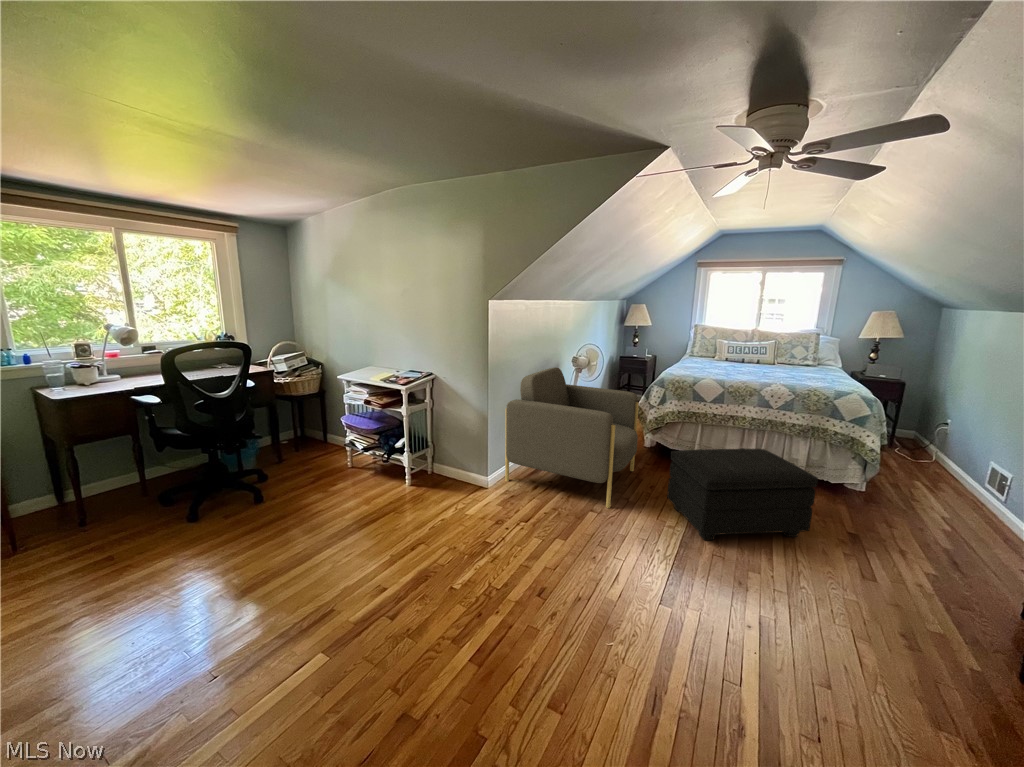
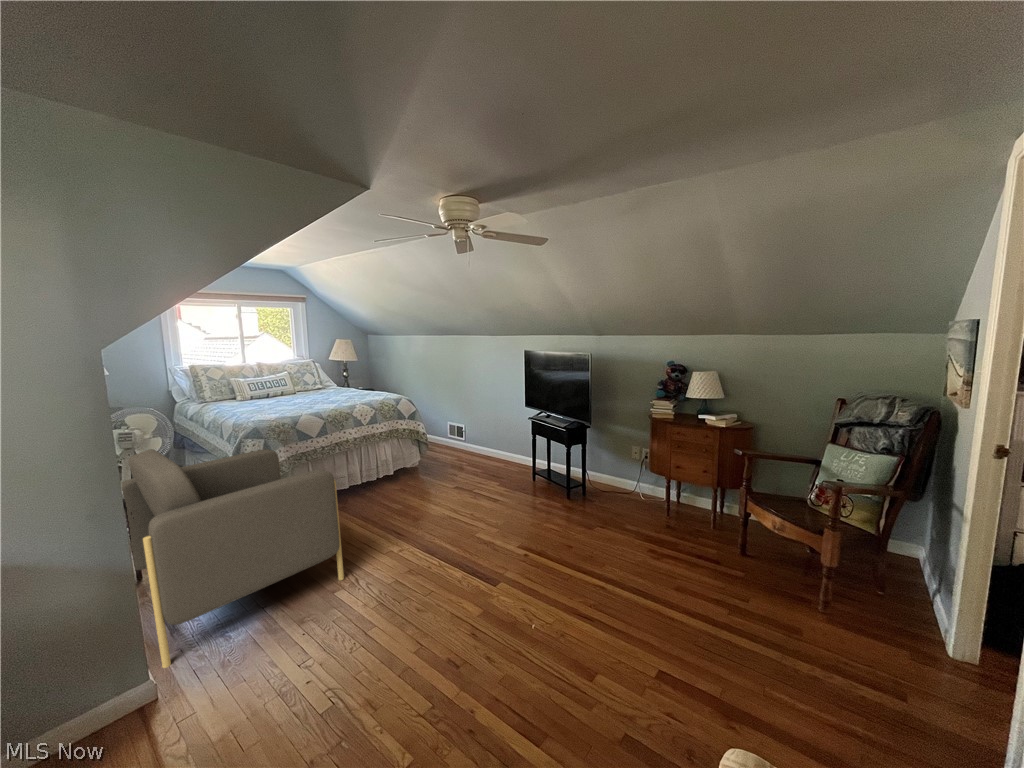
footstool: present [667,448,818,540] -> none [366,454,459,542]

